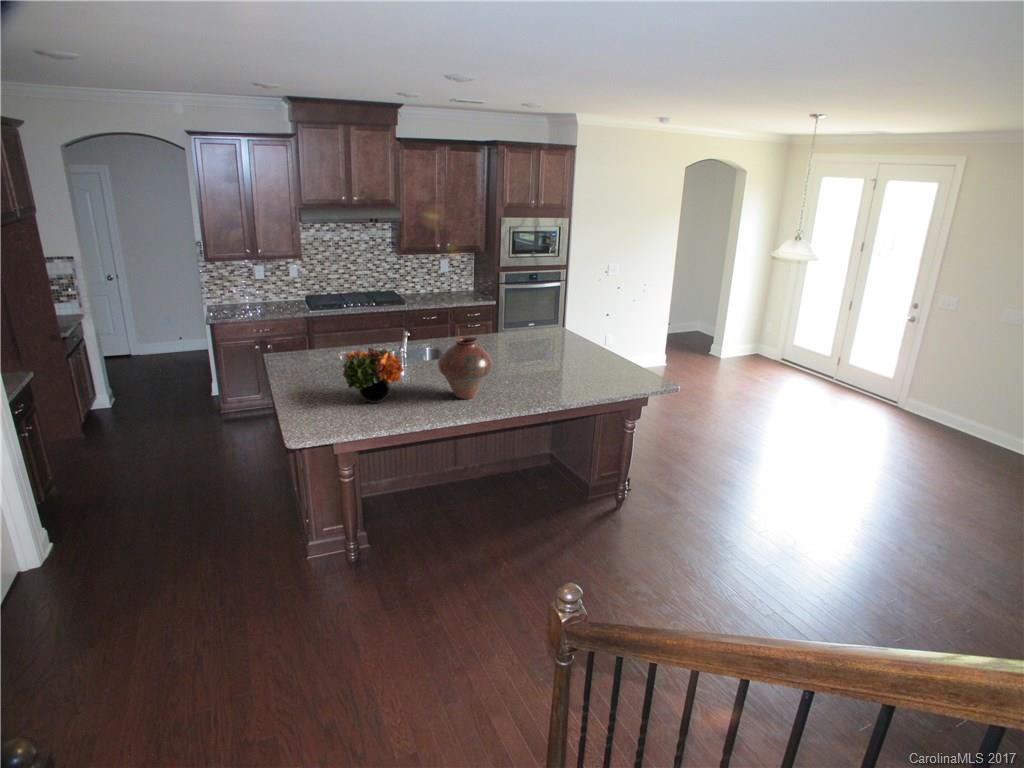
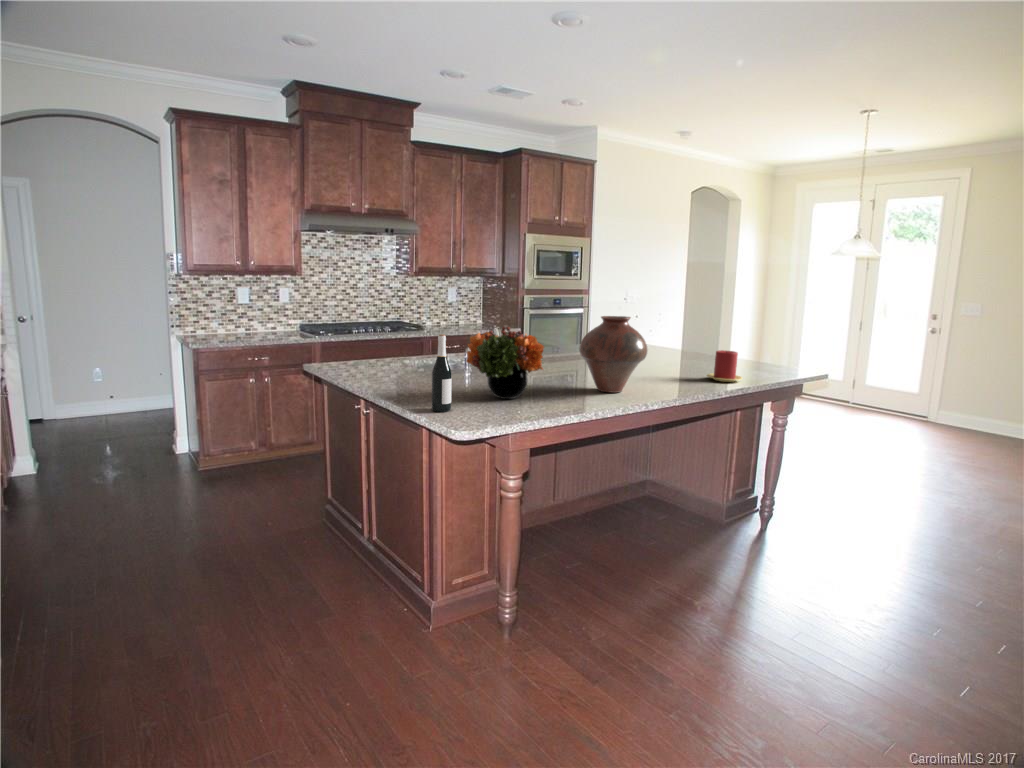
wine bottle: none [301,359,318,415] -> present [432,334,452,412]
candle: none [567,361,596,389] -> present [707,350,742,382]

